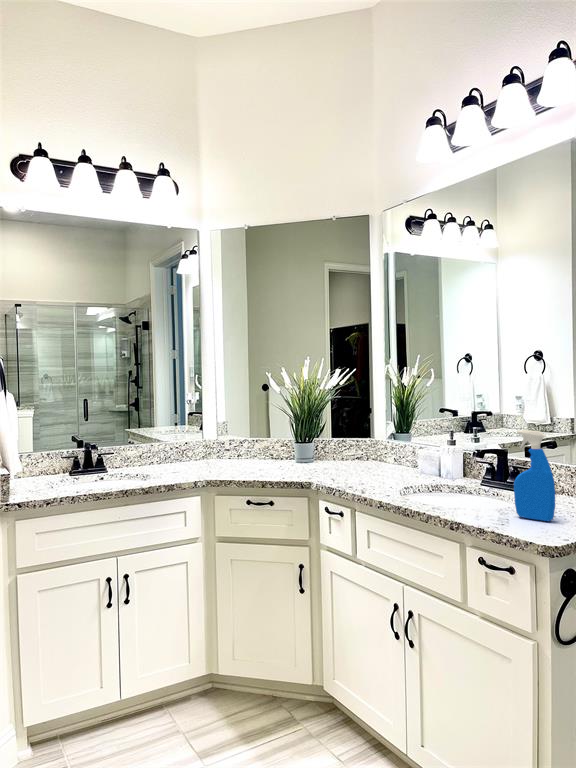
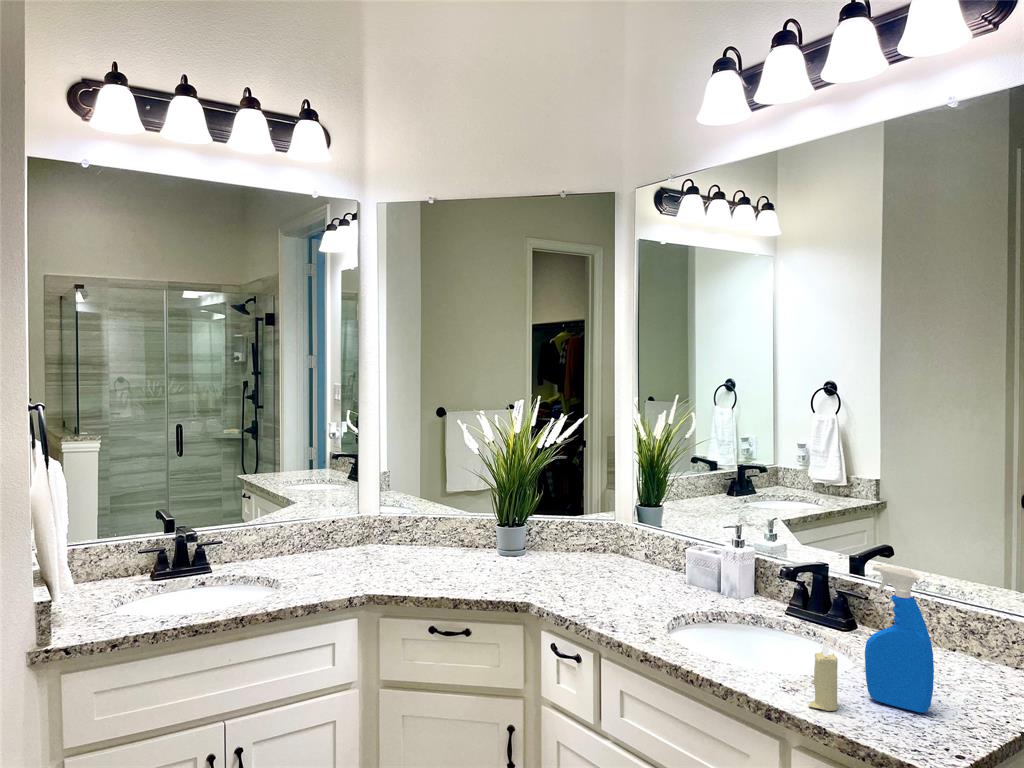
candle: none [476,477,494,521] -> present [808,640,838,711]

